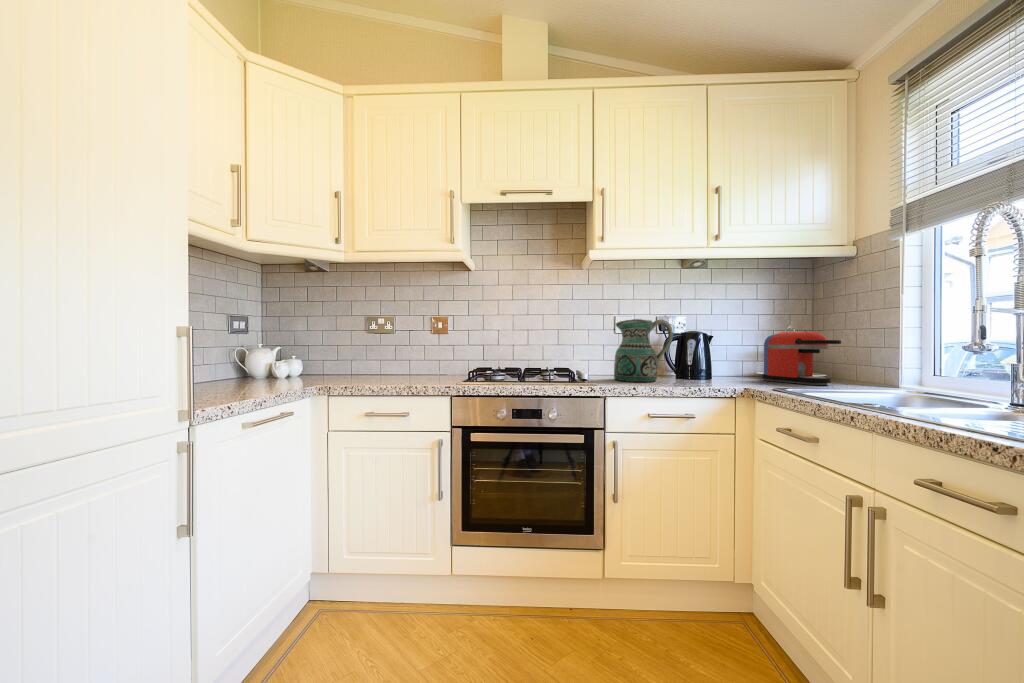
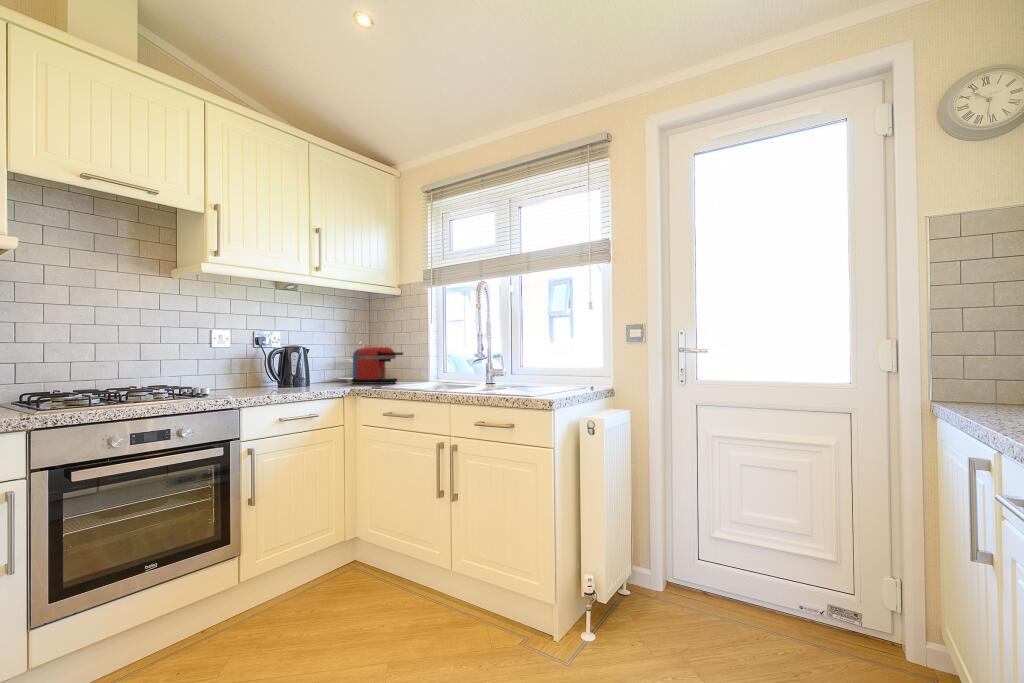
ceramic pitcher: present [614,319,673,382] -> none [242,335,296,392]

